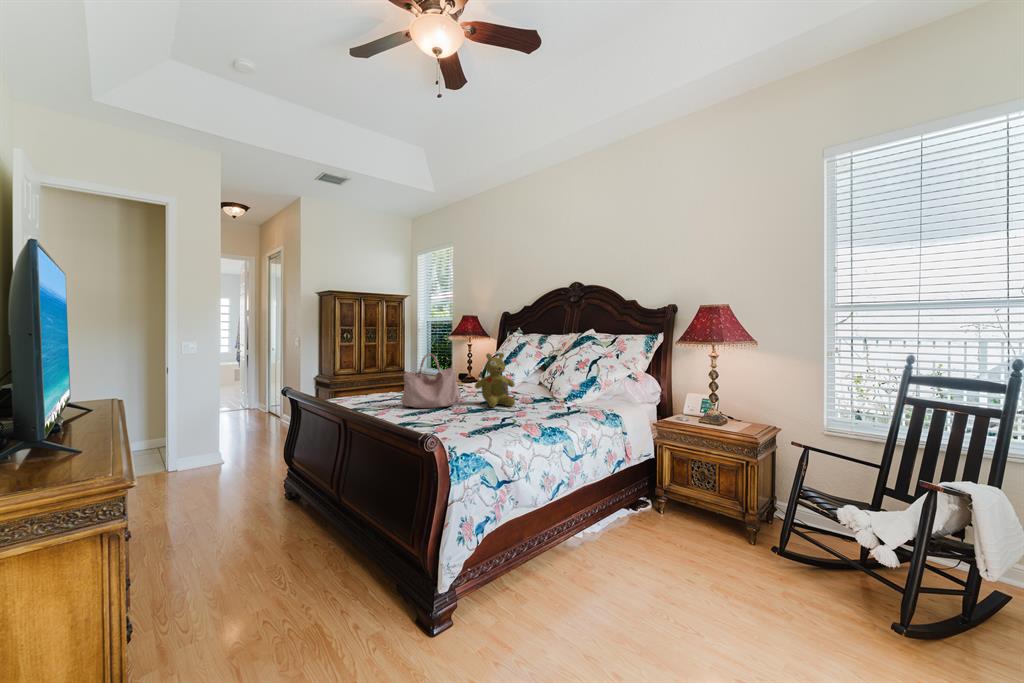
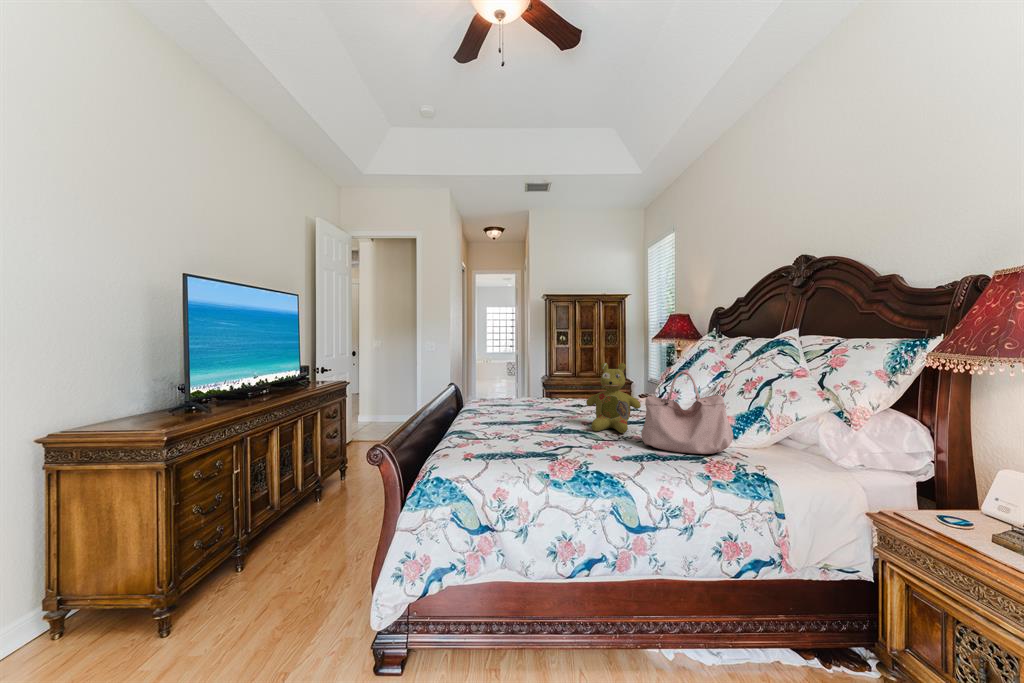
handbag: present [401,353,461,408] -> present [641,371,733,454]

